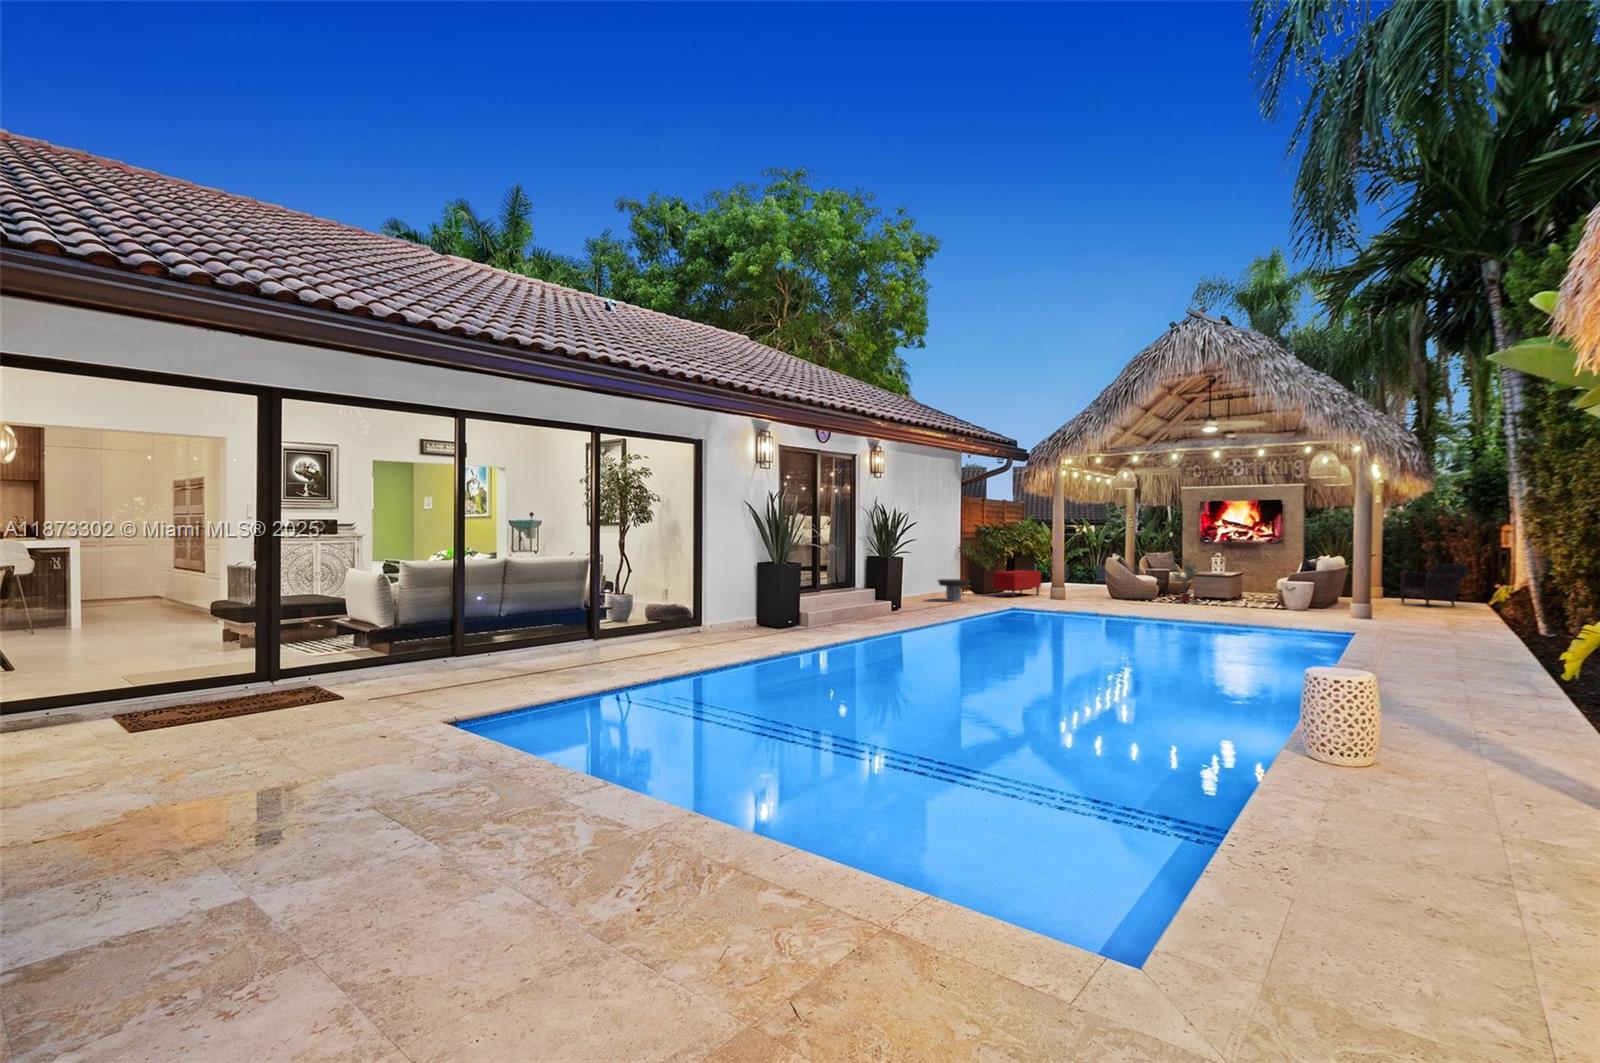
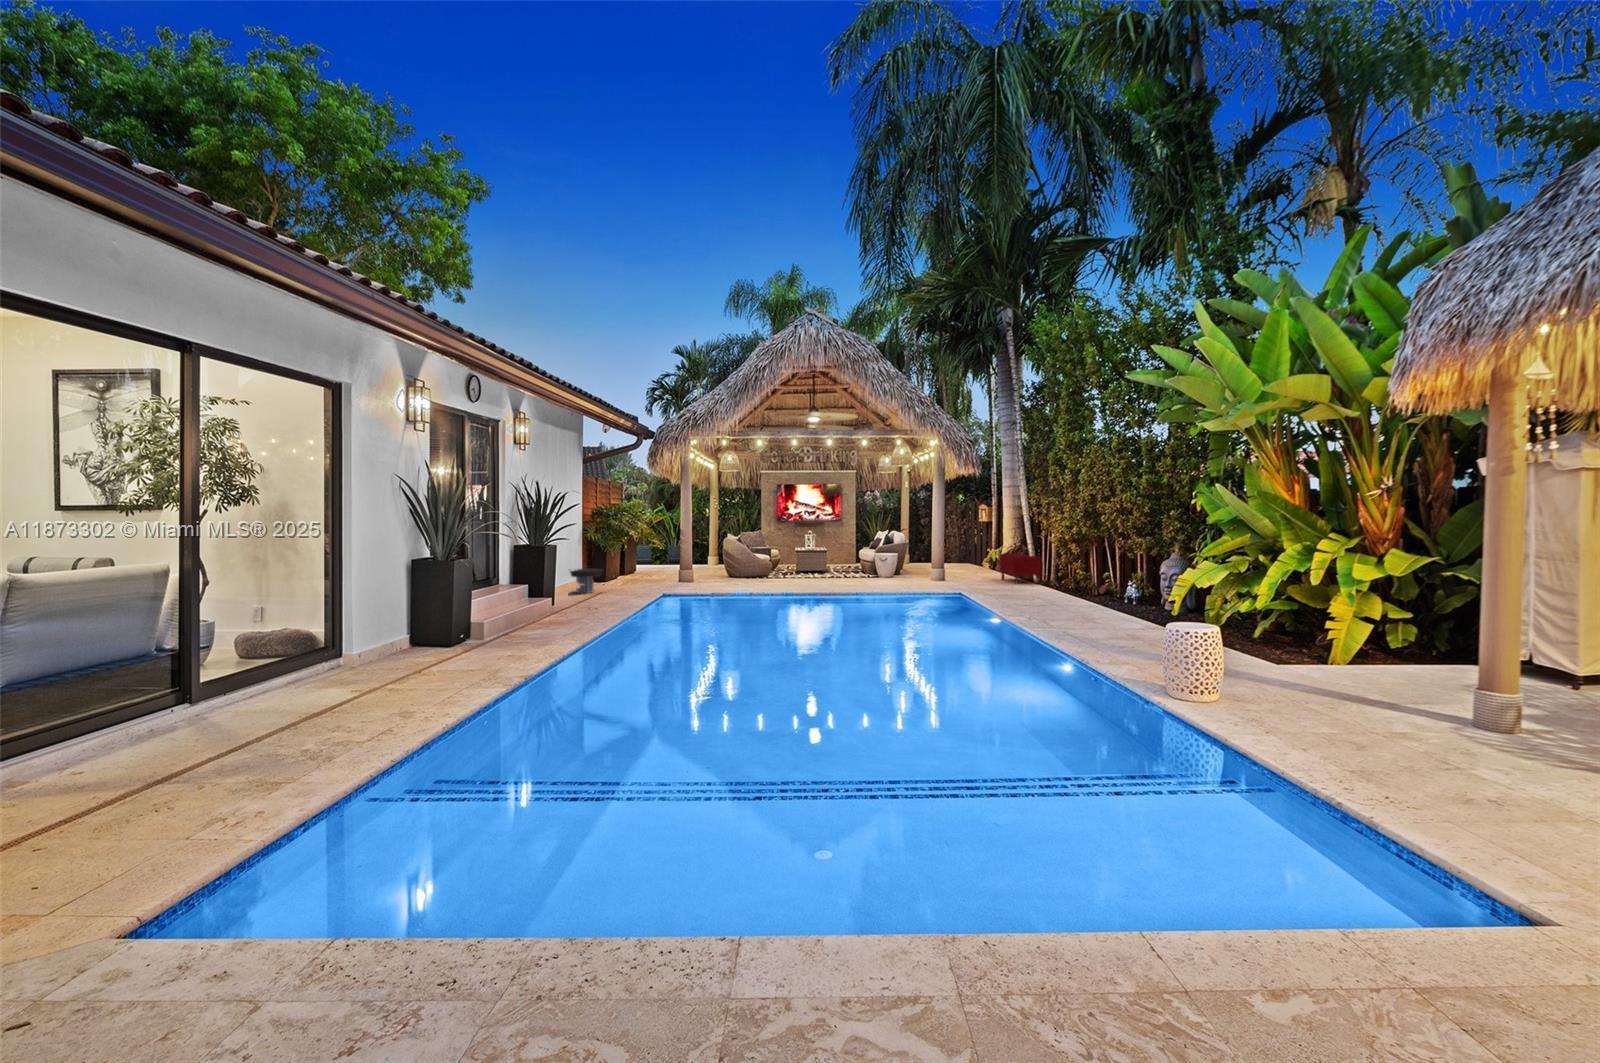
potted tree: present [1173,561,1197,602] -> none [779,537,800,578]
armchair: present [1400,564,1469,607] -> none [930,535,972,569]
bench: present [993,570,1041,597] -> present [1000,554,1042,584]

